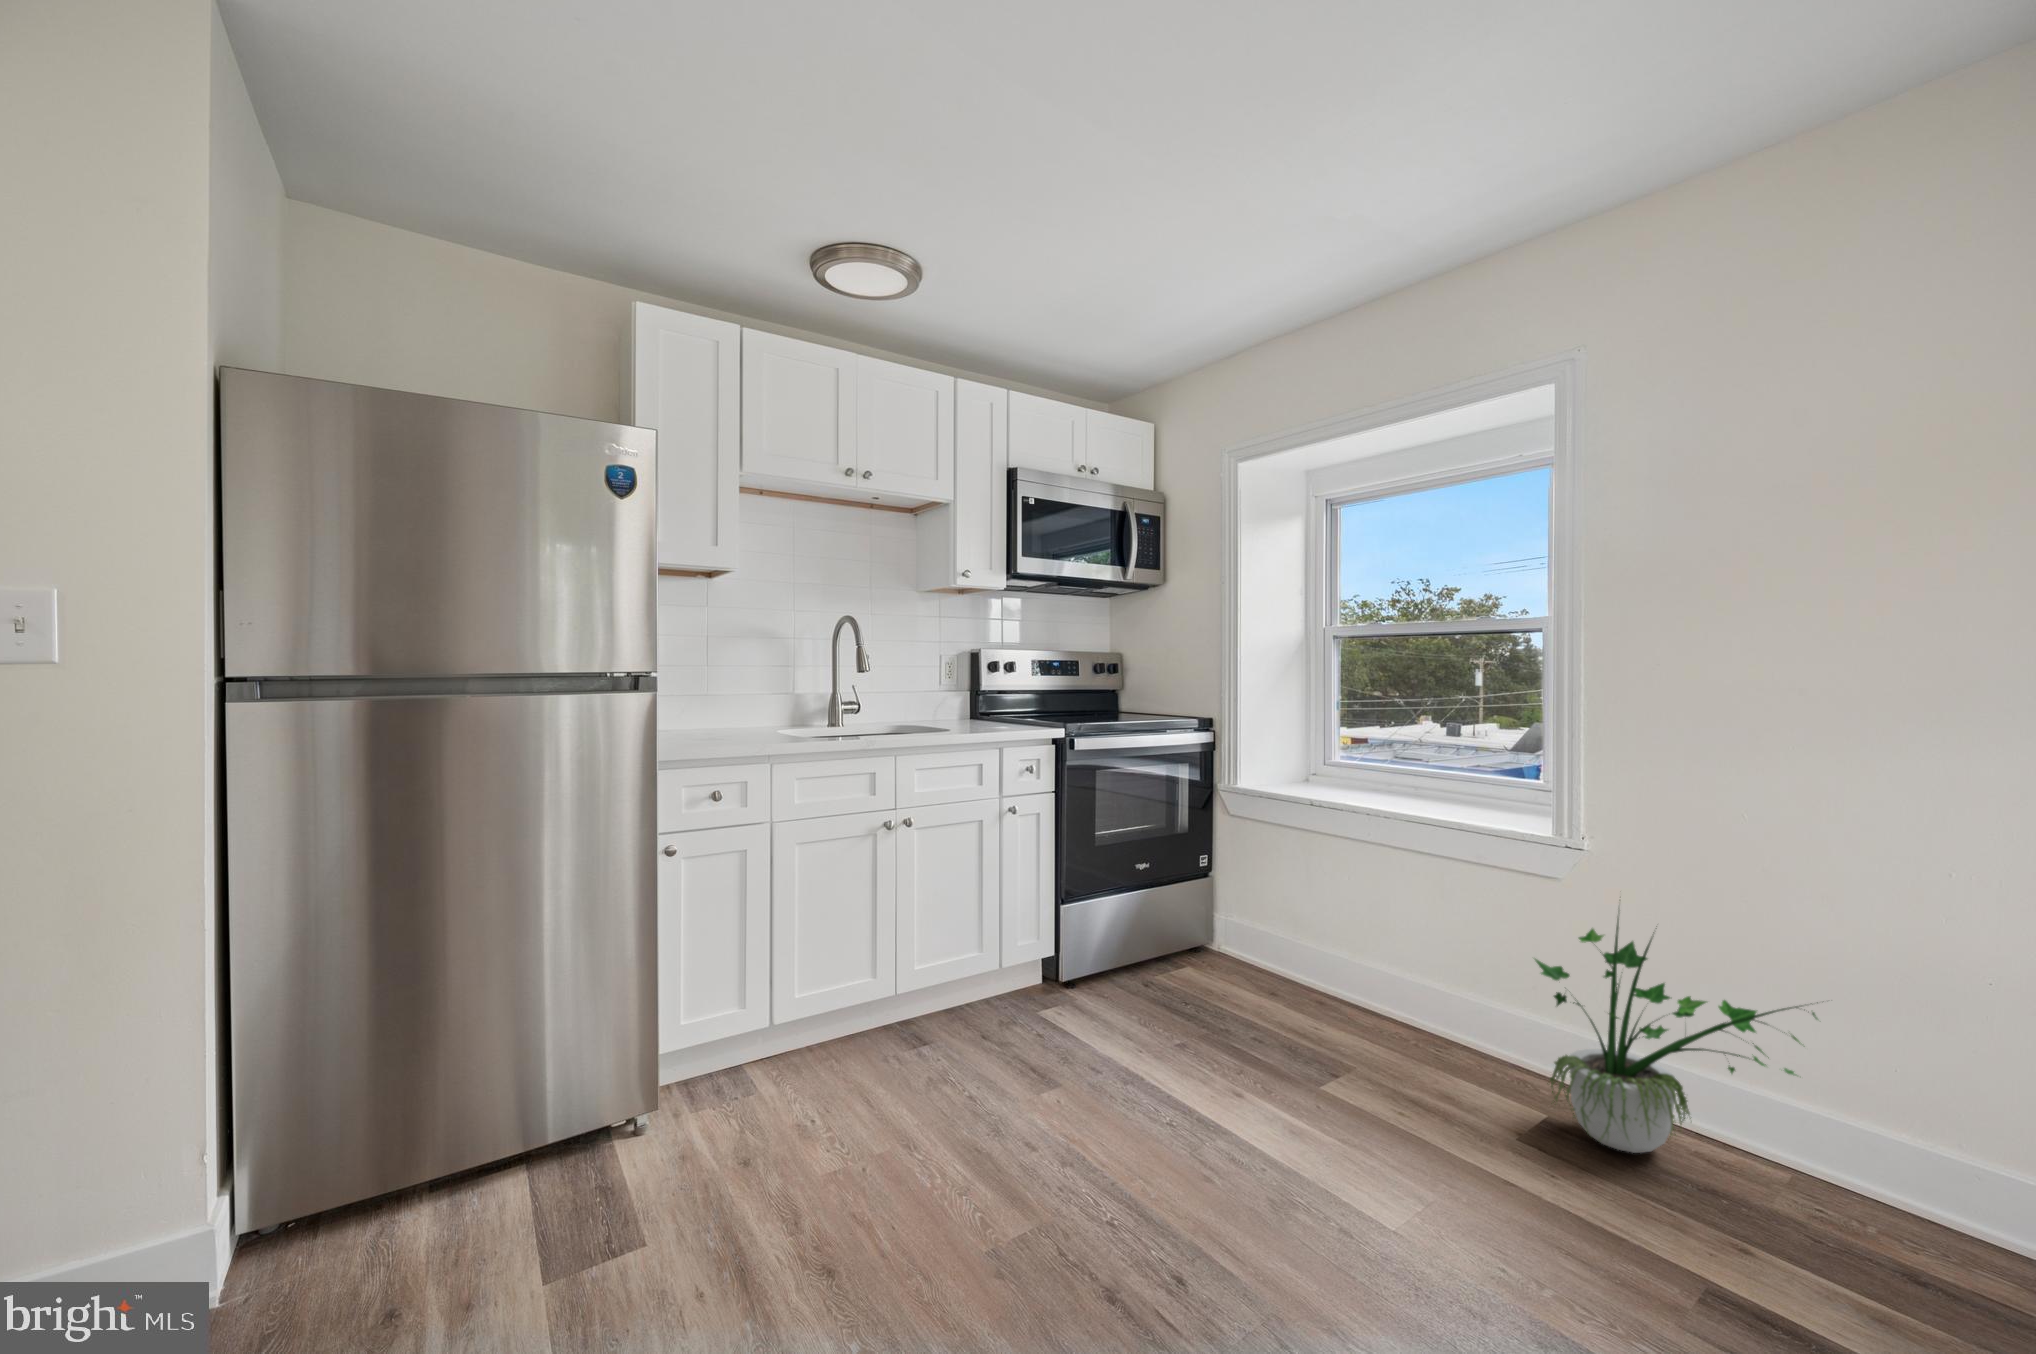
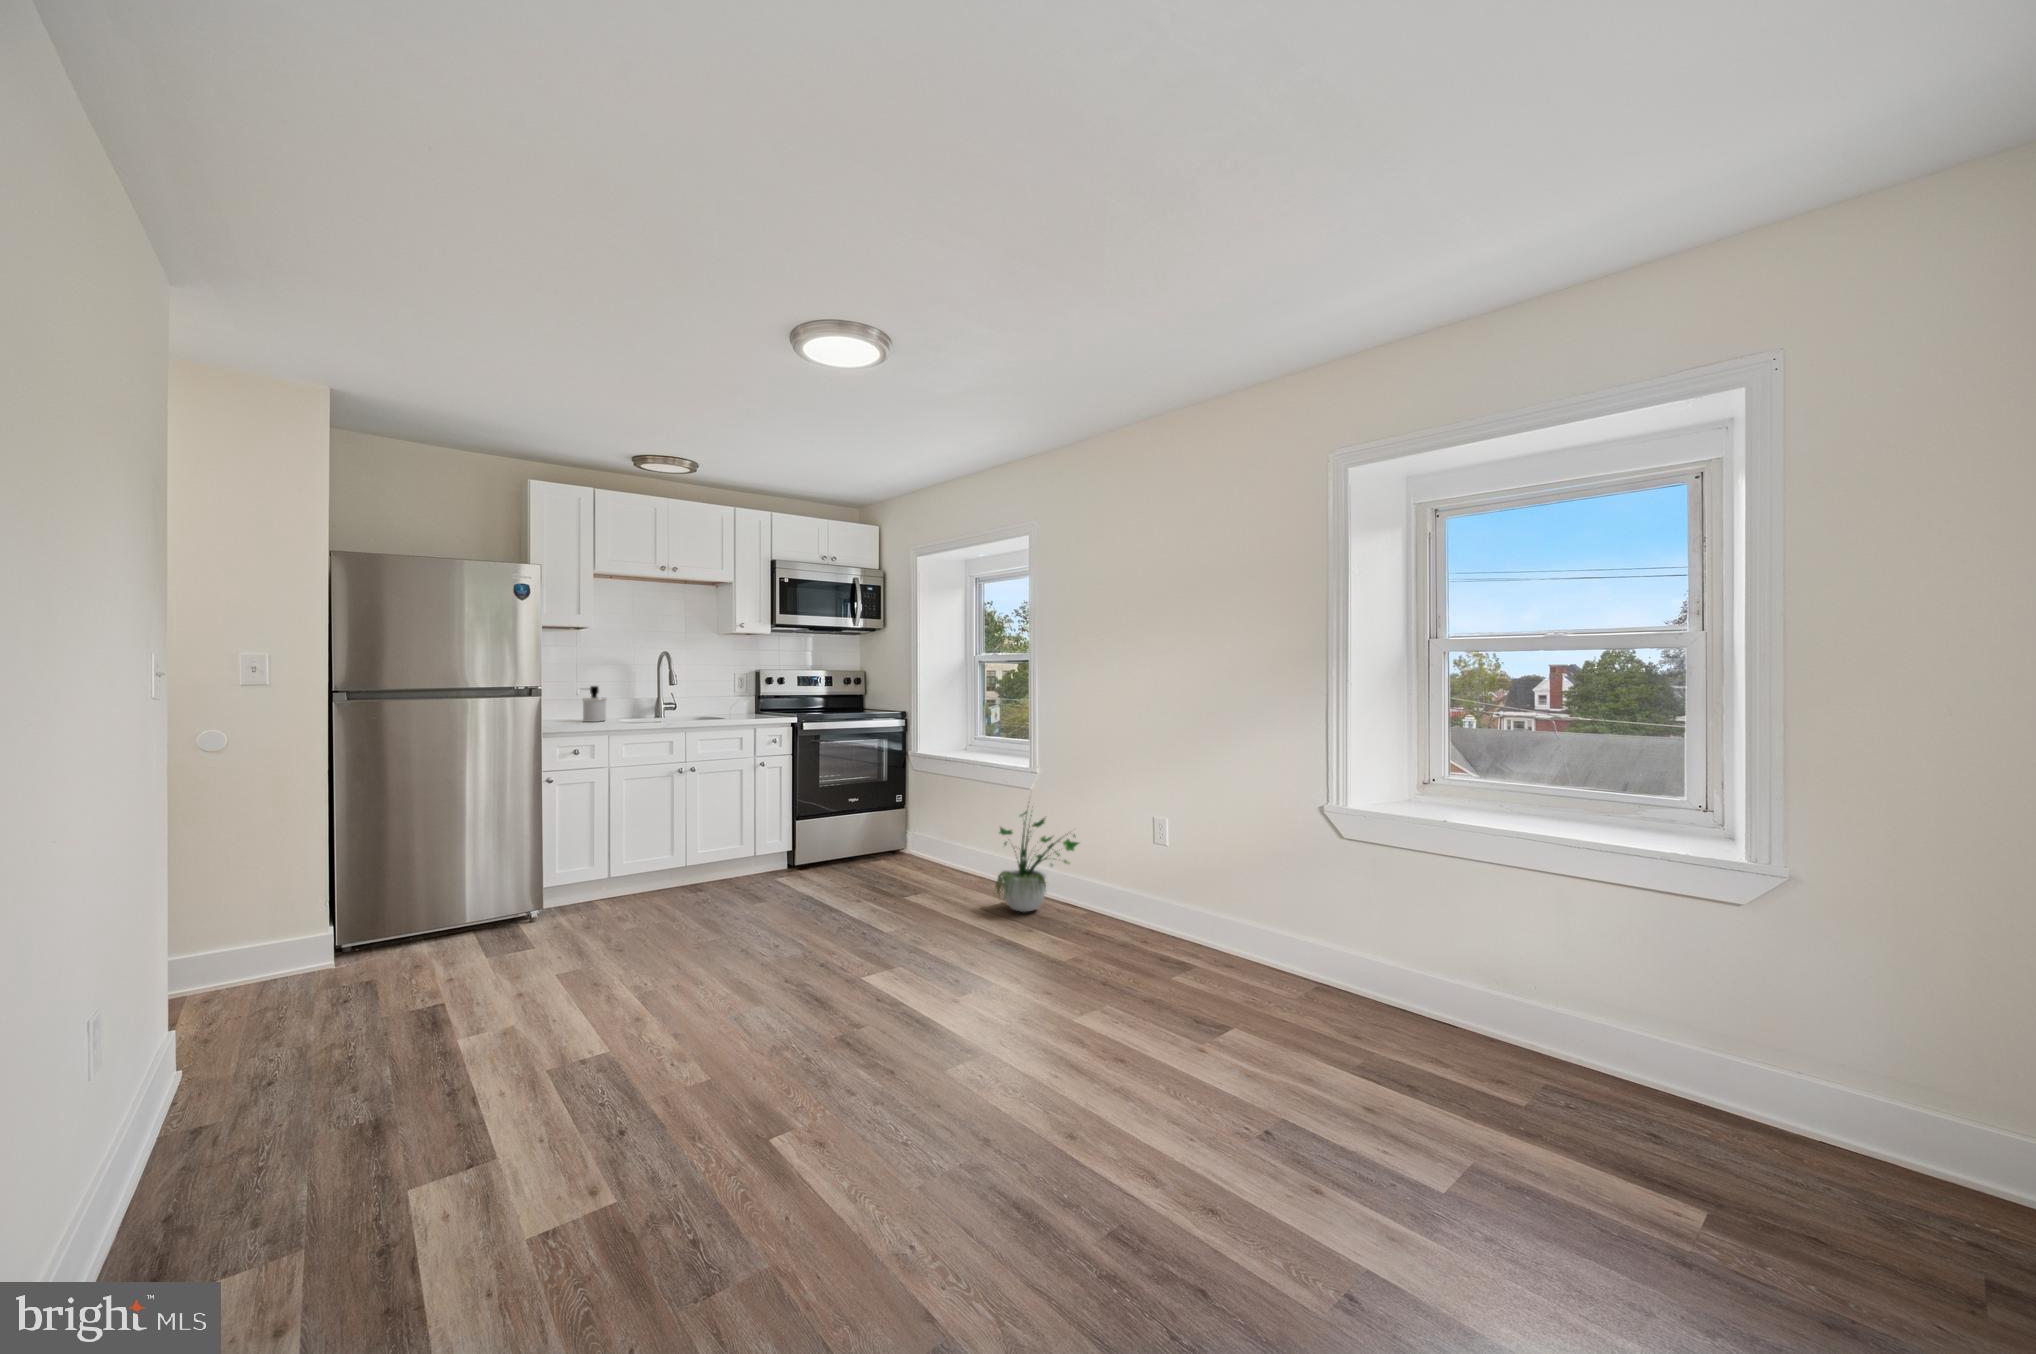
soap dispenser: none [709,673,755,735] -> present [577,686,606,722]

